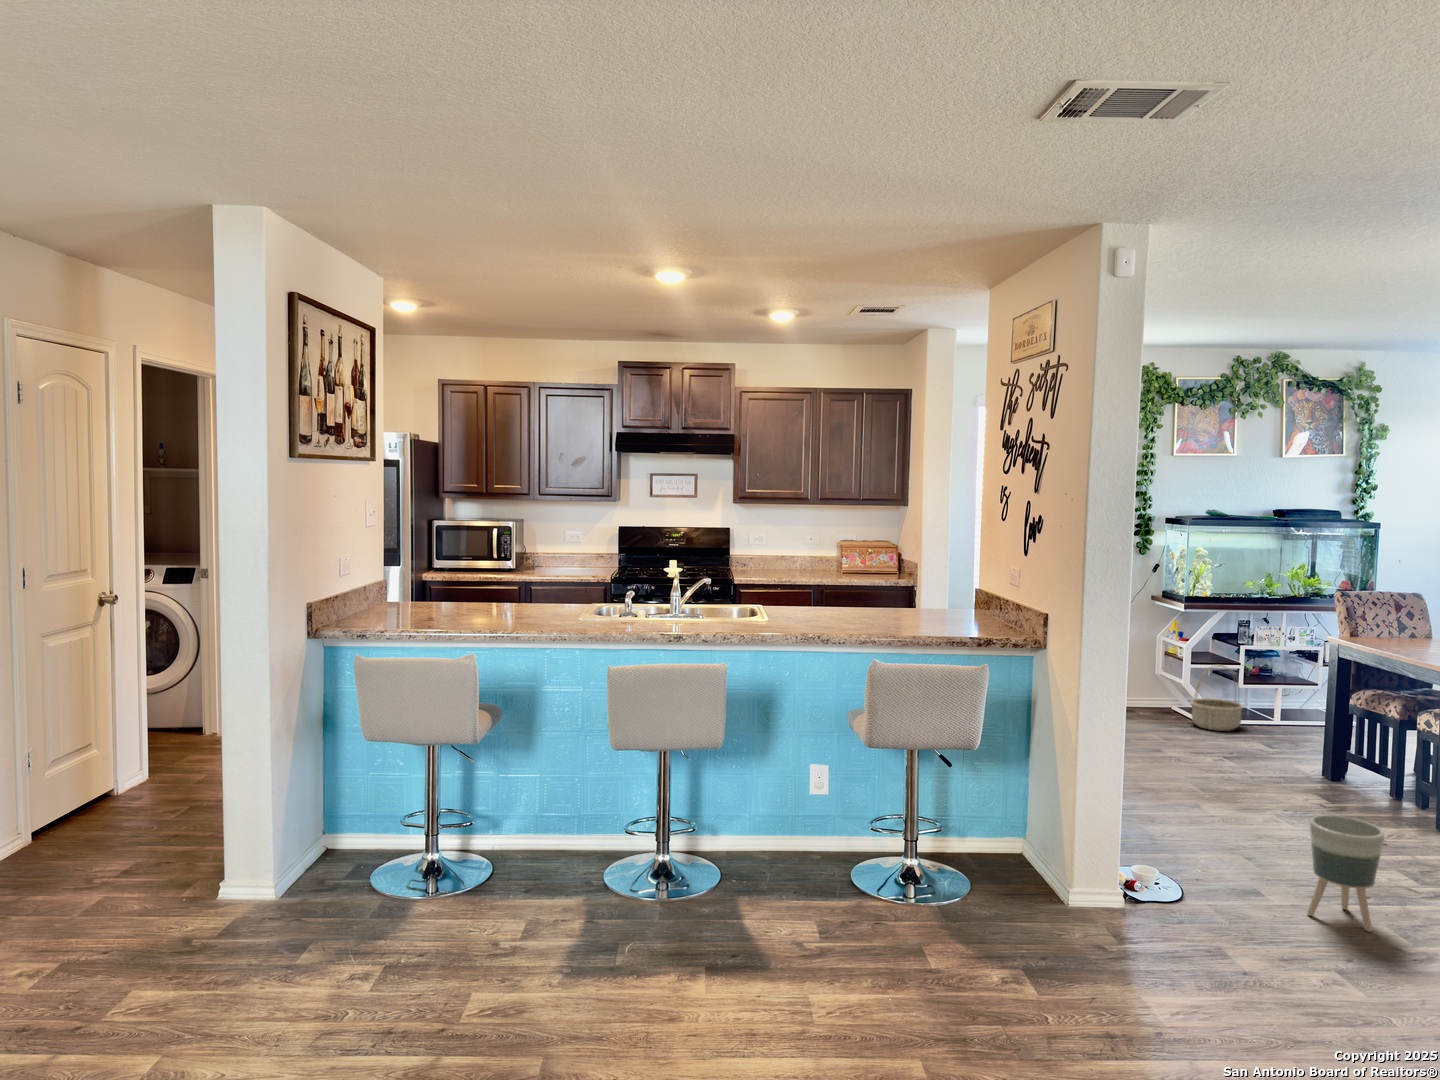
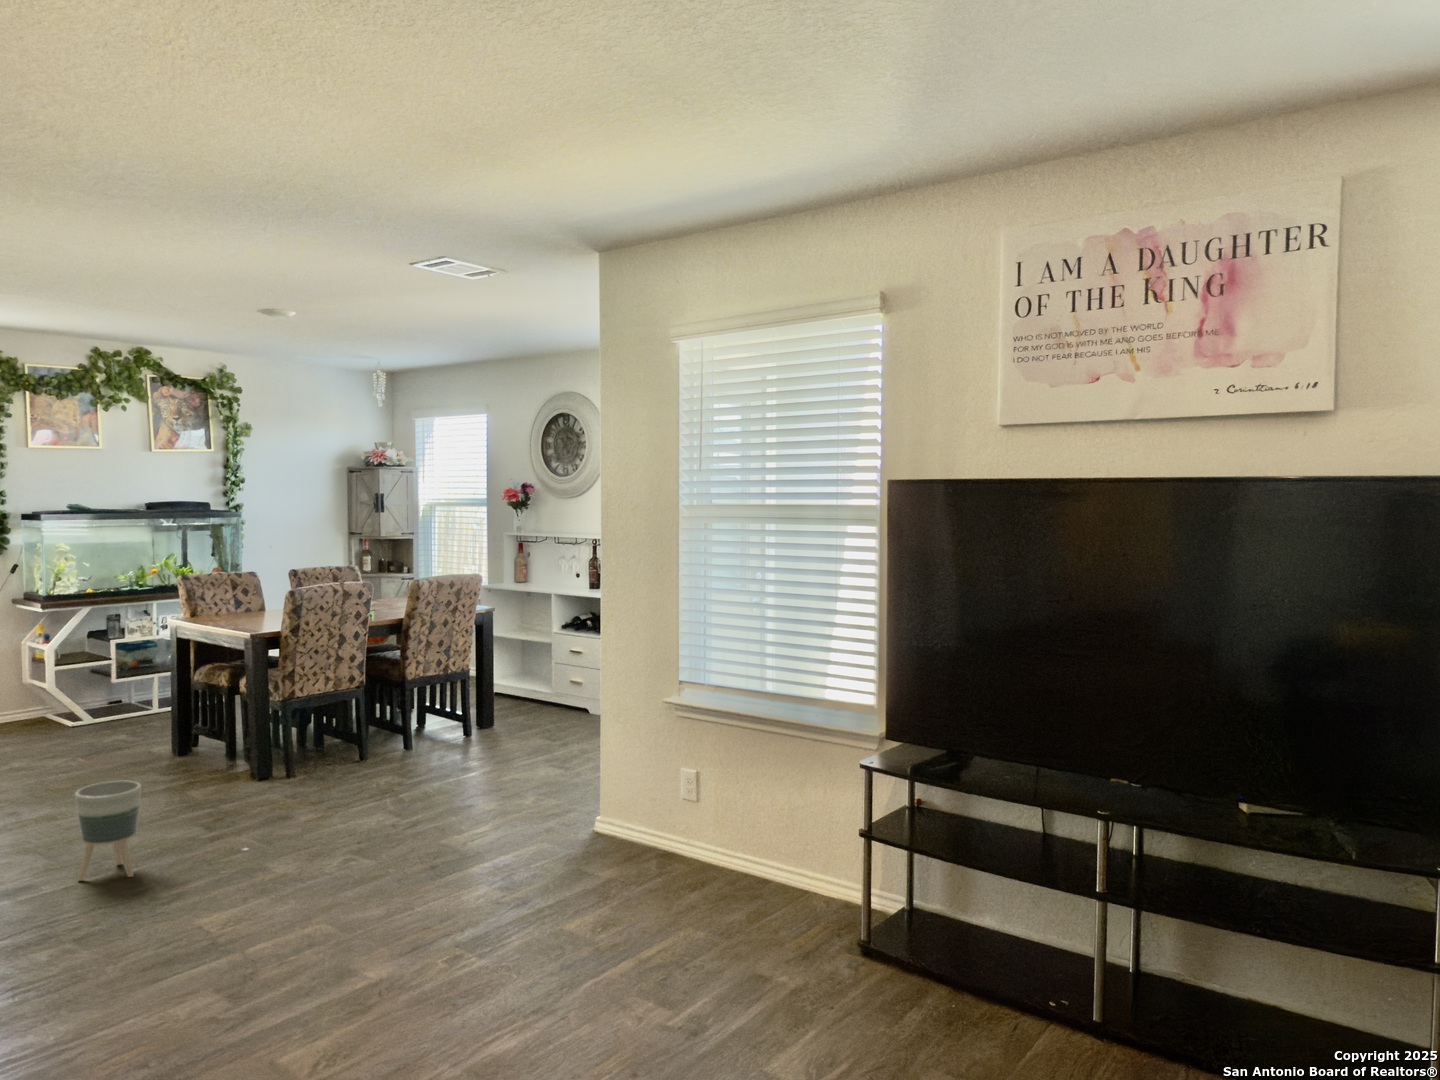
basket: present [1191,665,1243,731] -> none [59,662,116,731]

